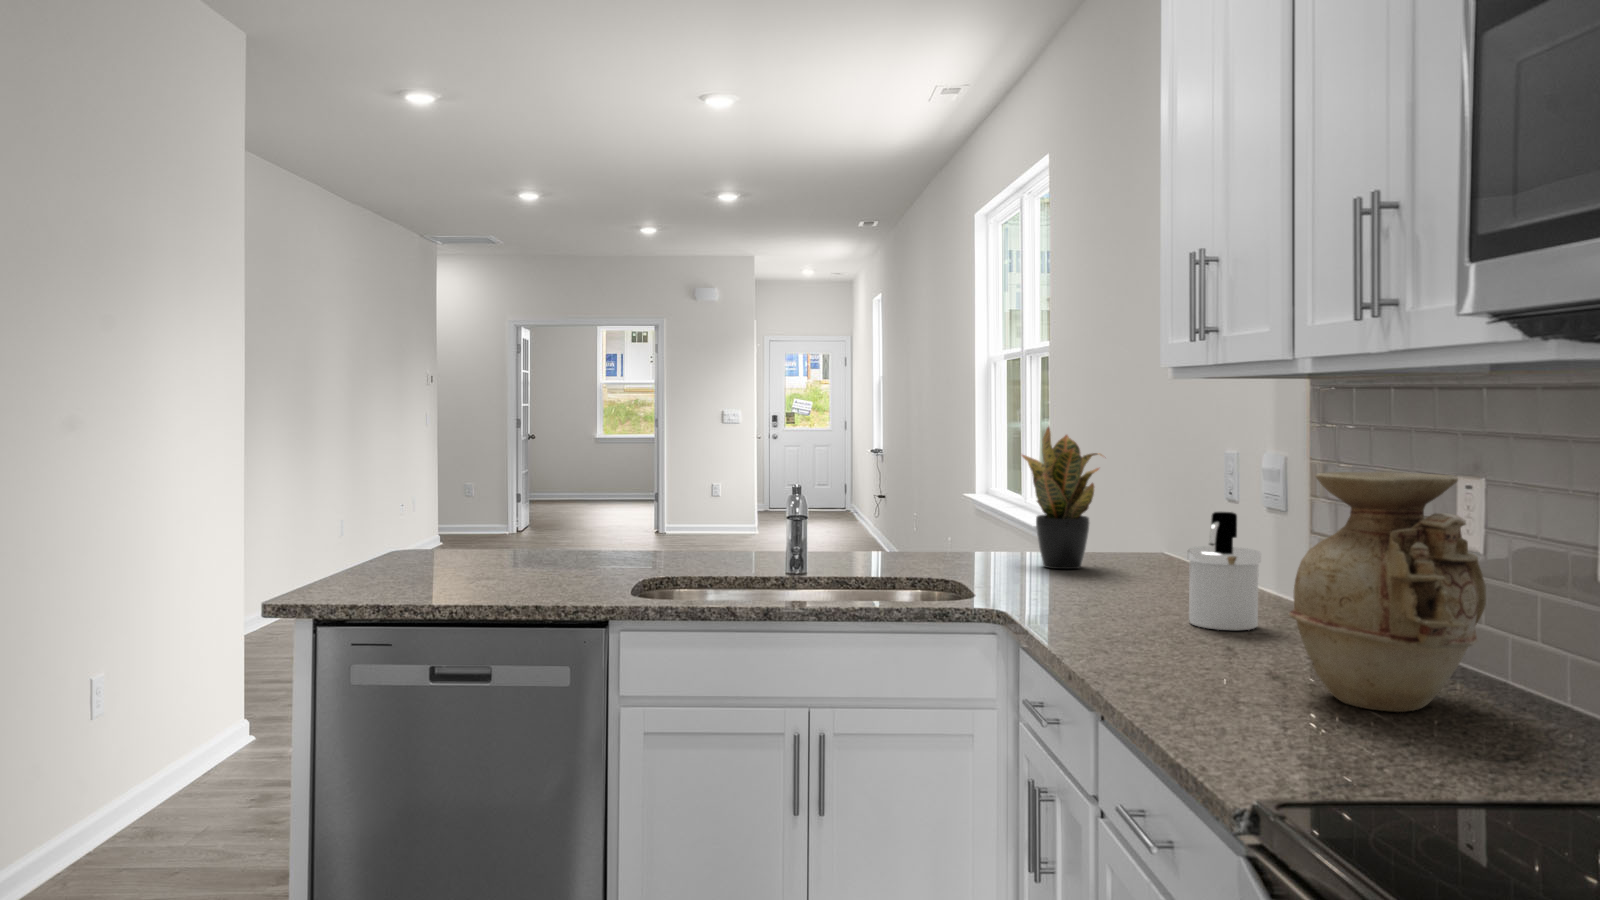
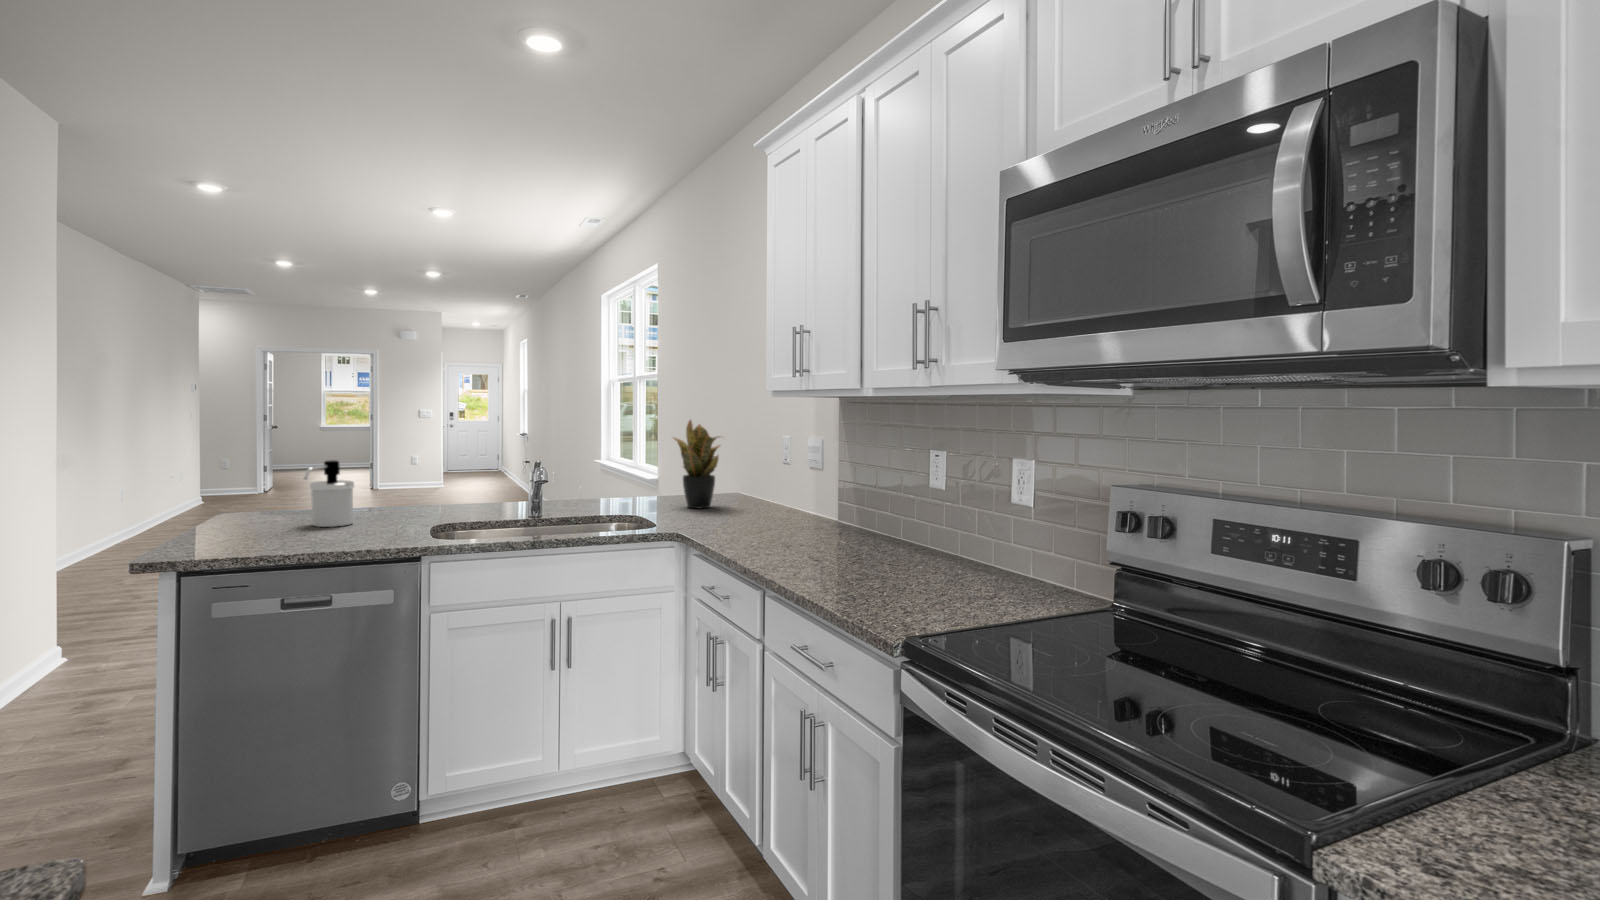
vase: present [1289,472,1486,712] -> none [849,452,935,569]
soap dispenser: present [1187,512,1261,630] -> present [304,460,354,527]

